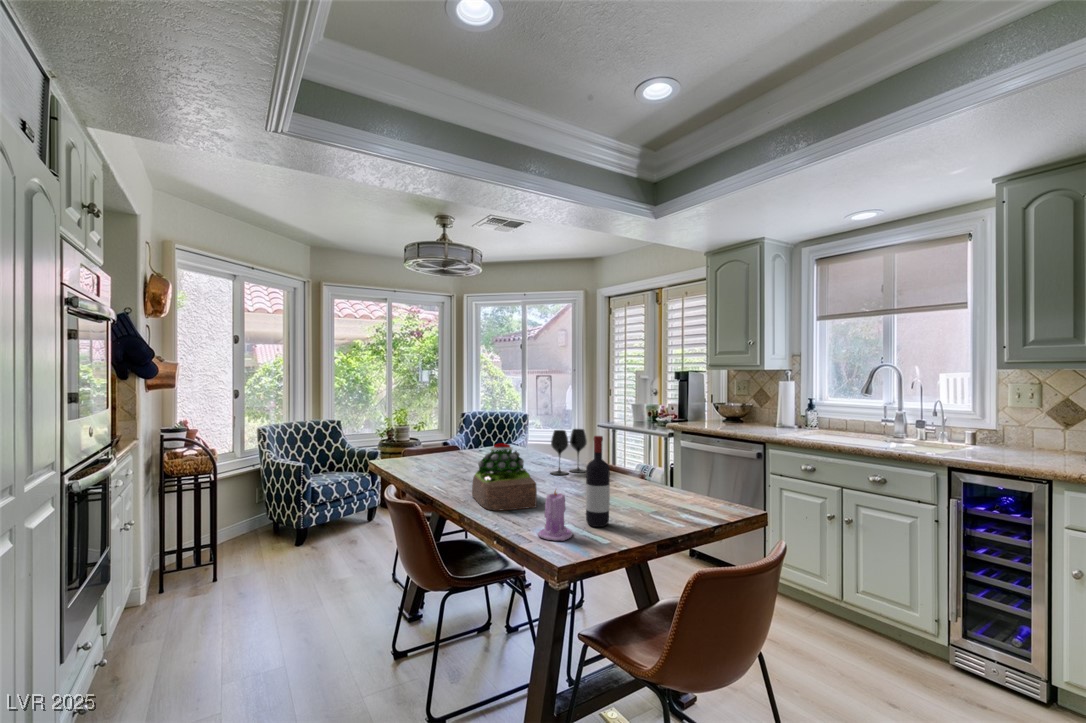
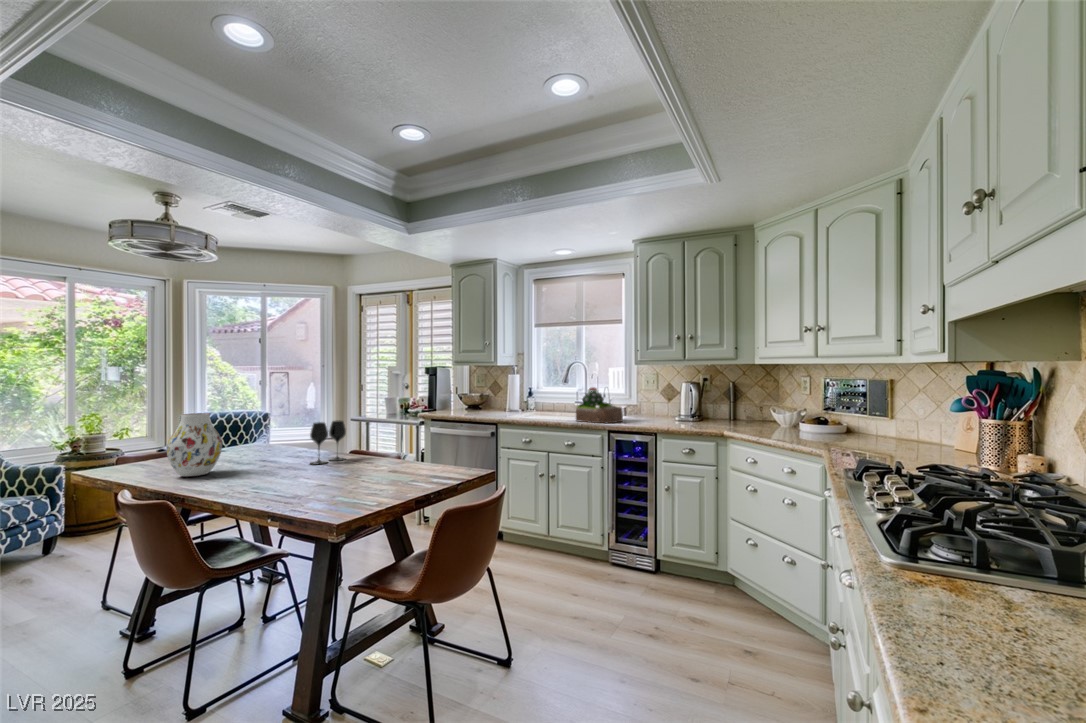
vase: none [430,415,474,475] -> present [167,413,222,476]
wine bottle: present [586,436,610,527] -> none [354,421,375,497]
succulent plant: present [472,443,537,511] -> present [576,388,623,423]
candle: present [538,491,572,541] -> none [311,466,343,510]

